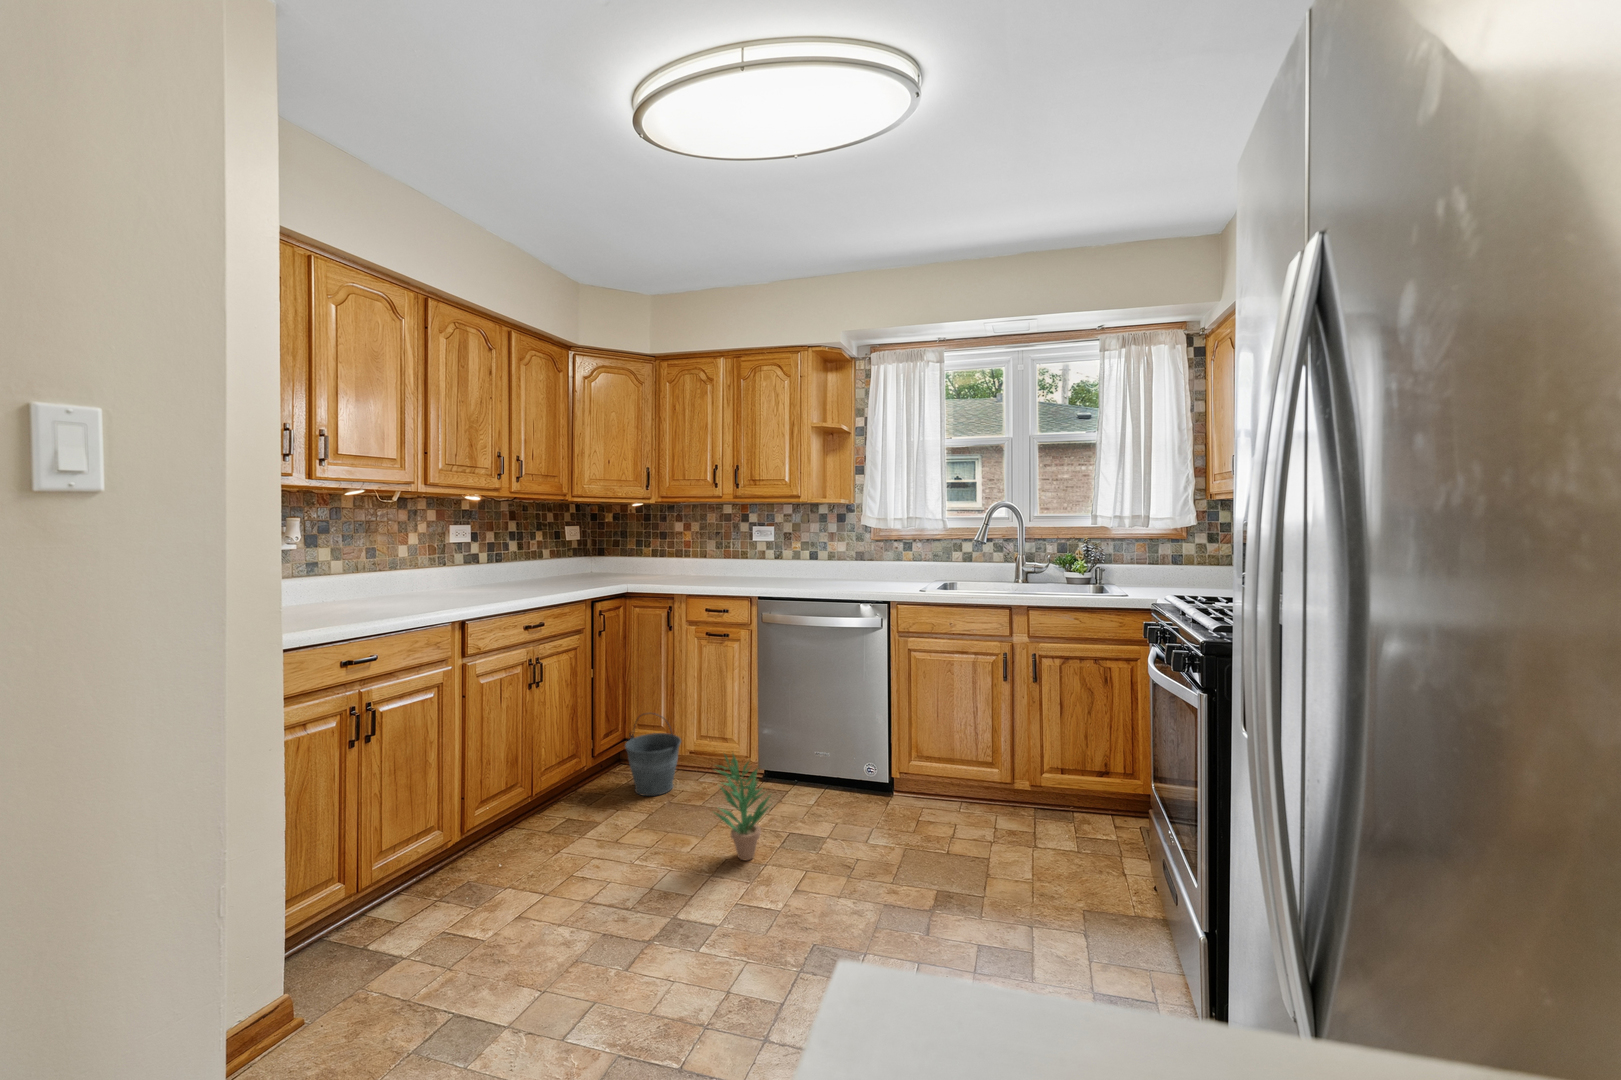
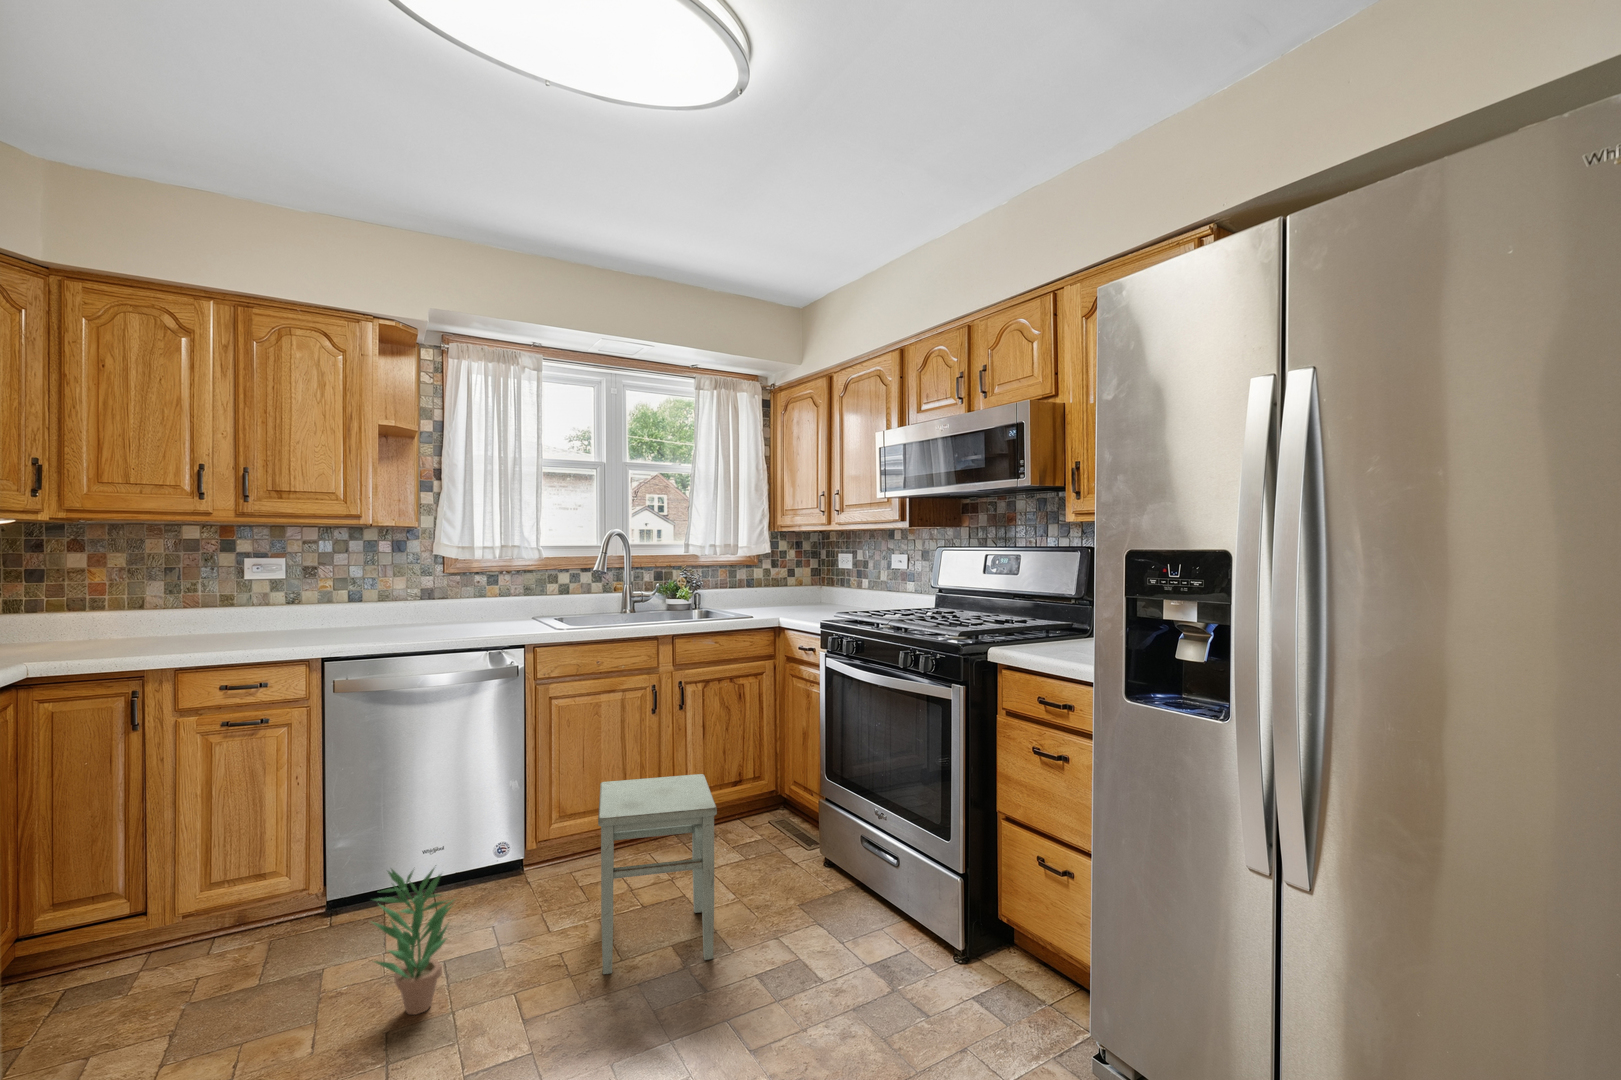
stool: none [858,731,992,925] -> present [598,774,717,974]
bucket: present [625,733,681,796] -> none [72,869,204,1020]

